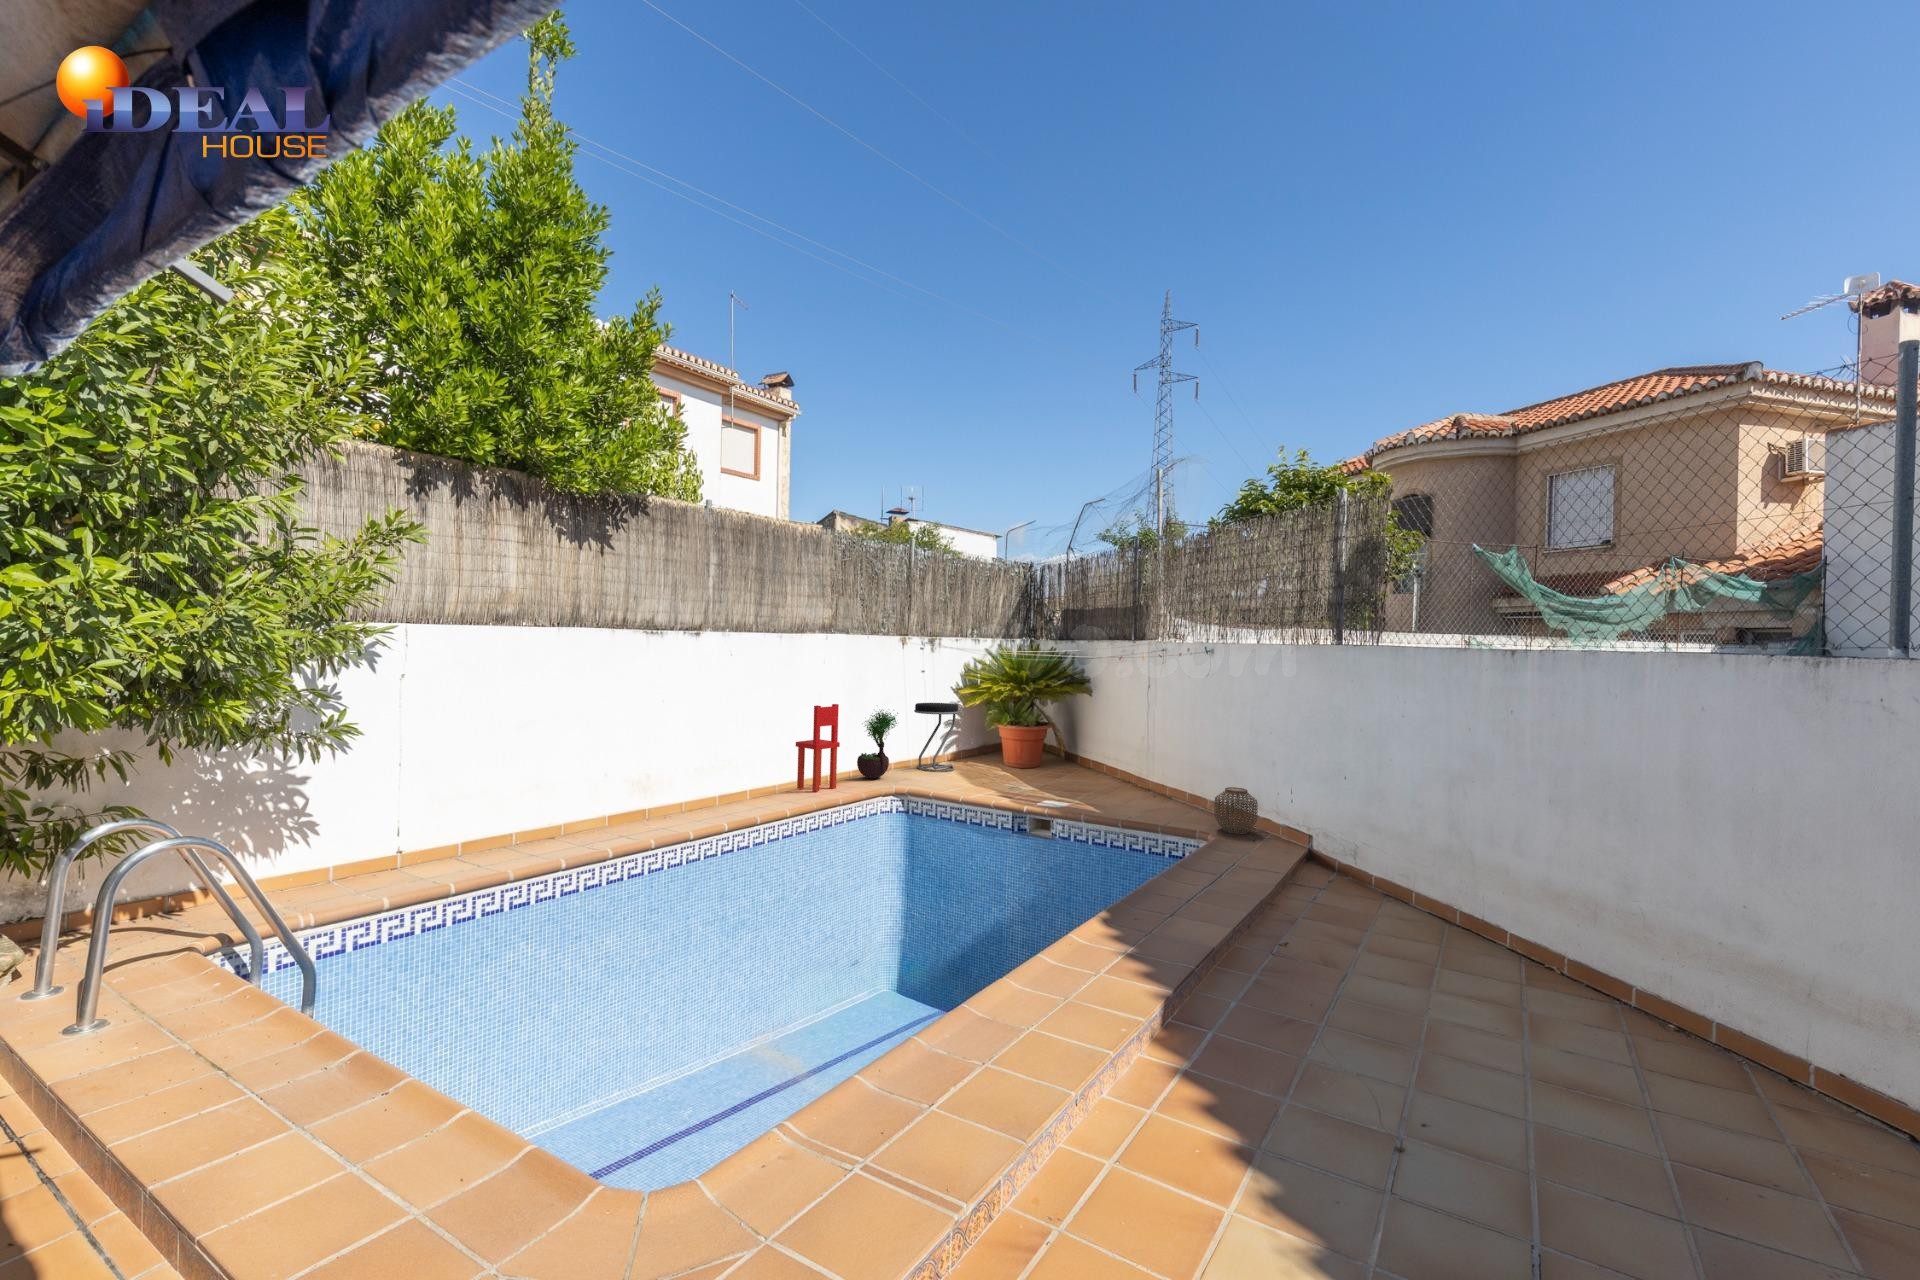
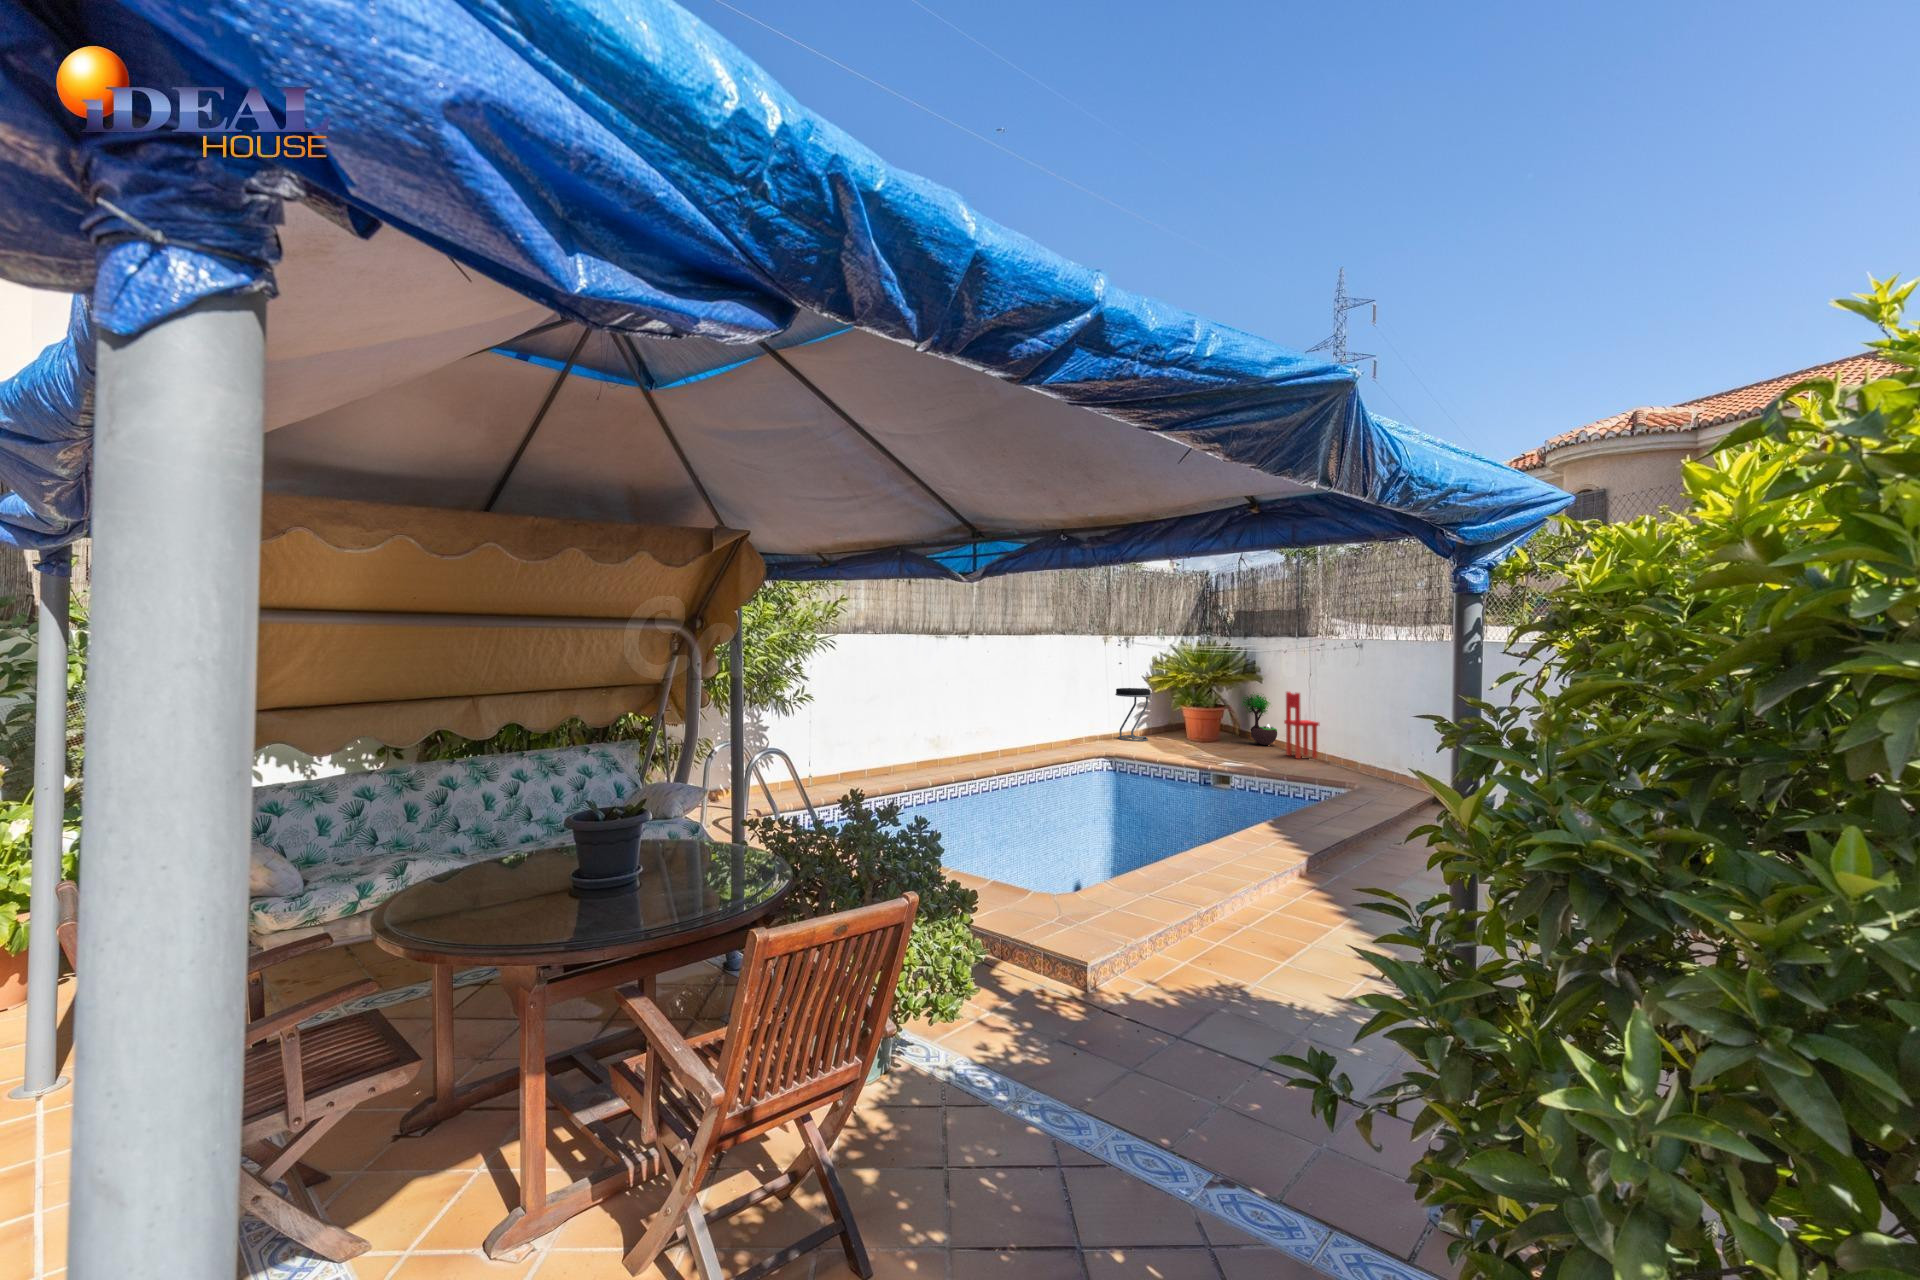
chair: present [796,704,840,792] -> present [1284,692,1319,759]
potted tree: present [857,710,898,779] -> present [1242,692,1277,745]
woven basket: present [1214,787,1258,834] -> none [1362,752,1398,788]

